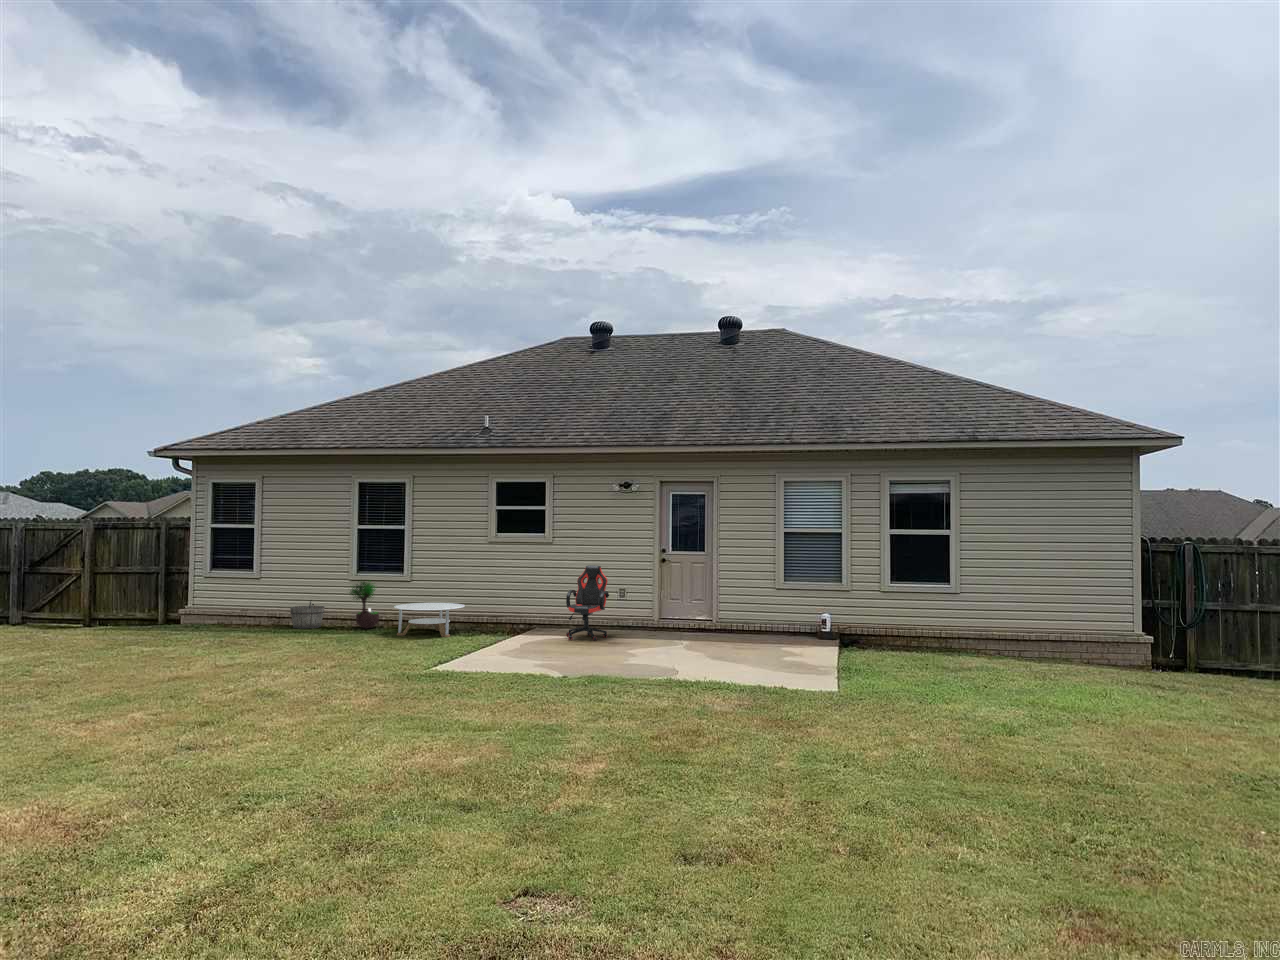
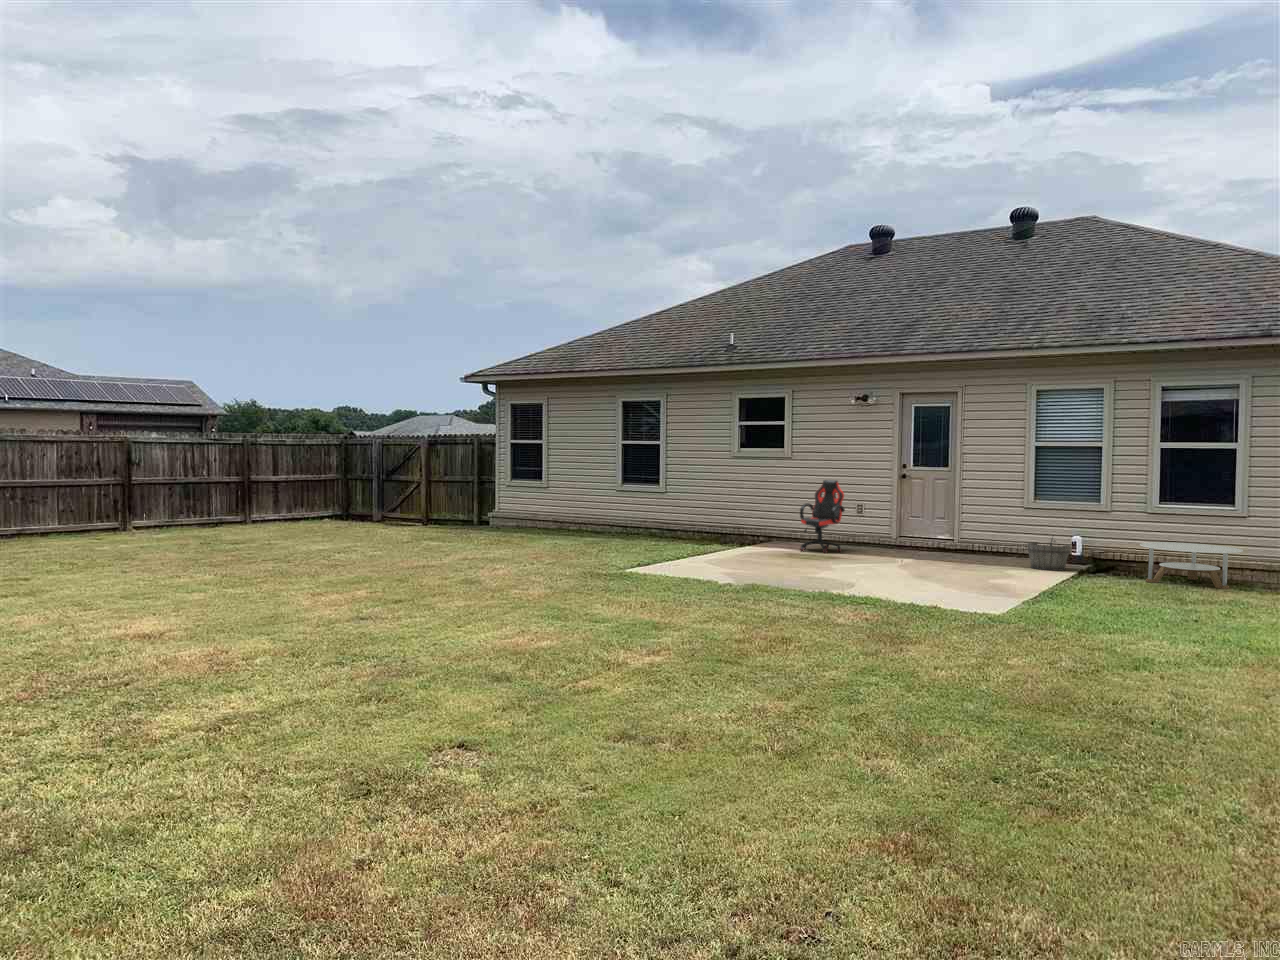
potted tree: present [349,582,379,628] -> none [610,487,640,534]
wooden bucket: present [290,601,325,629] -> present [1027,538,1070,571]
round table: present [394,603,465,637] -> present [1140,542,1243,589]

